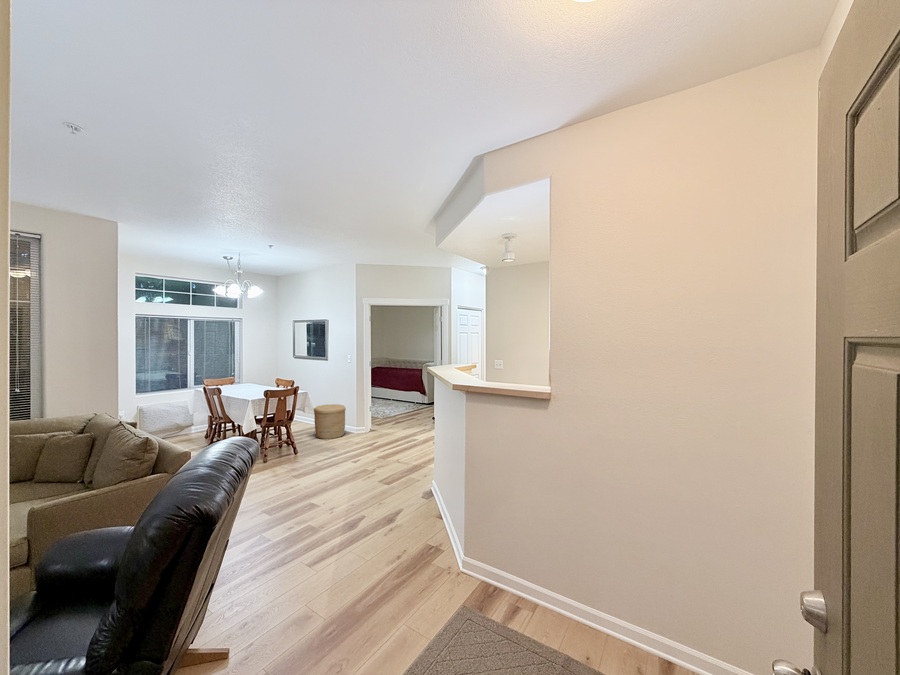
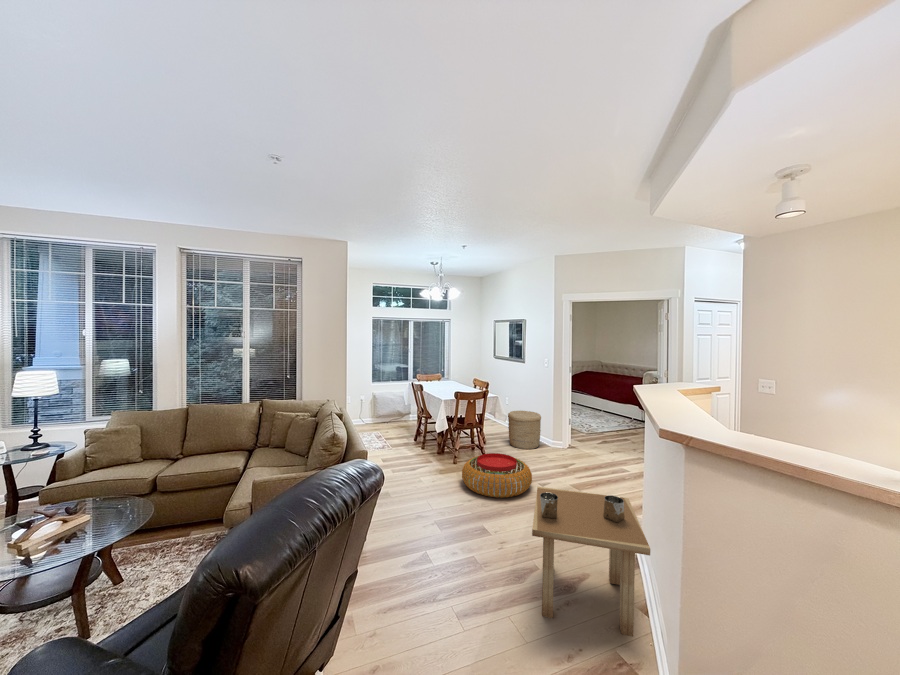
pouf: none [278,442,346,481] -> present [462,453,532,498]
side table: none [363,444,445,541] -> present [532,487,650,637]

